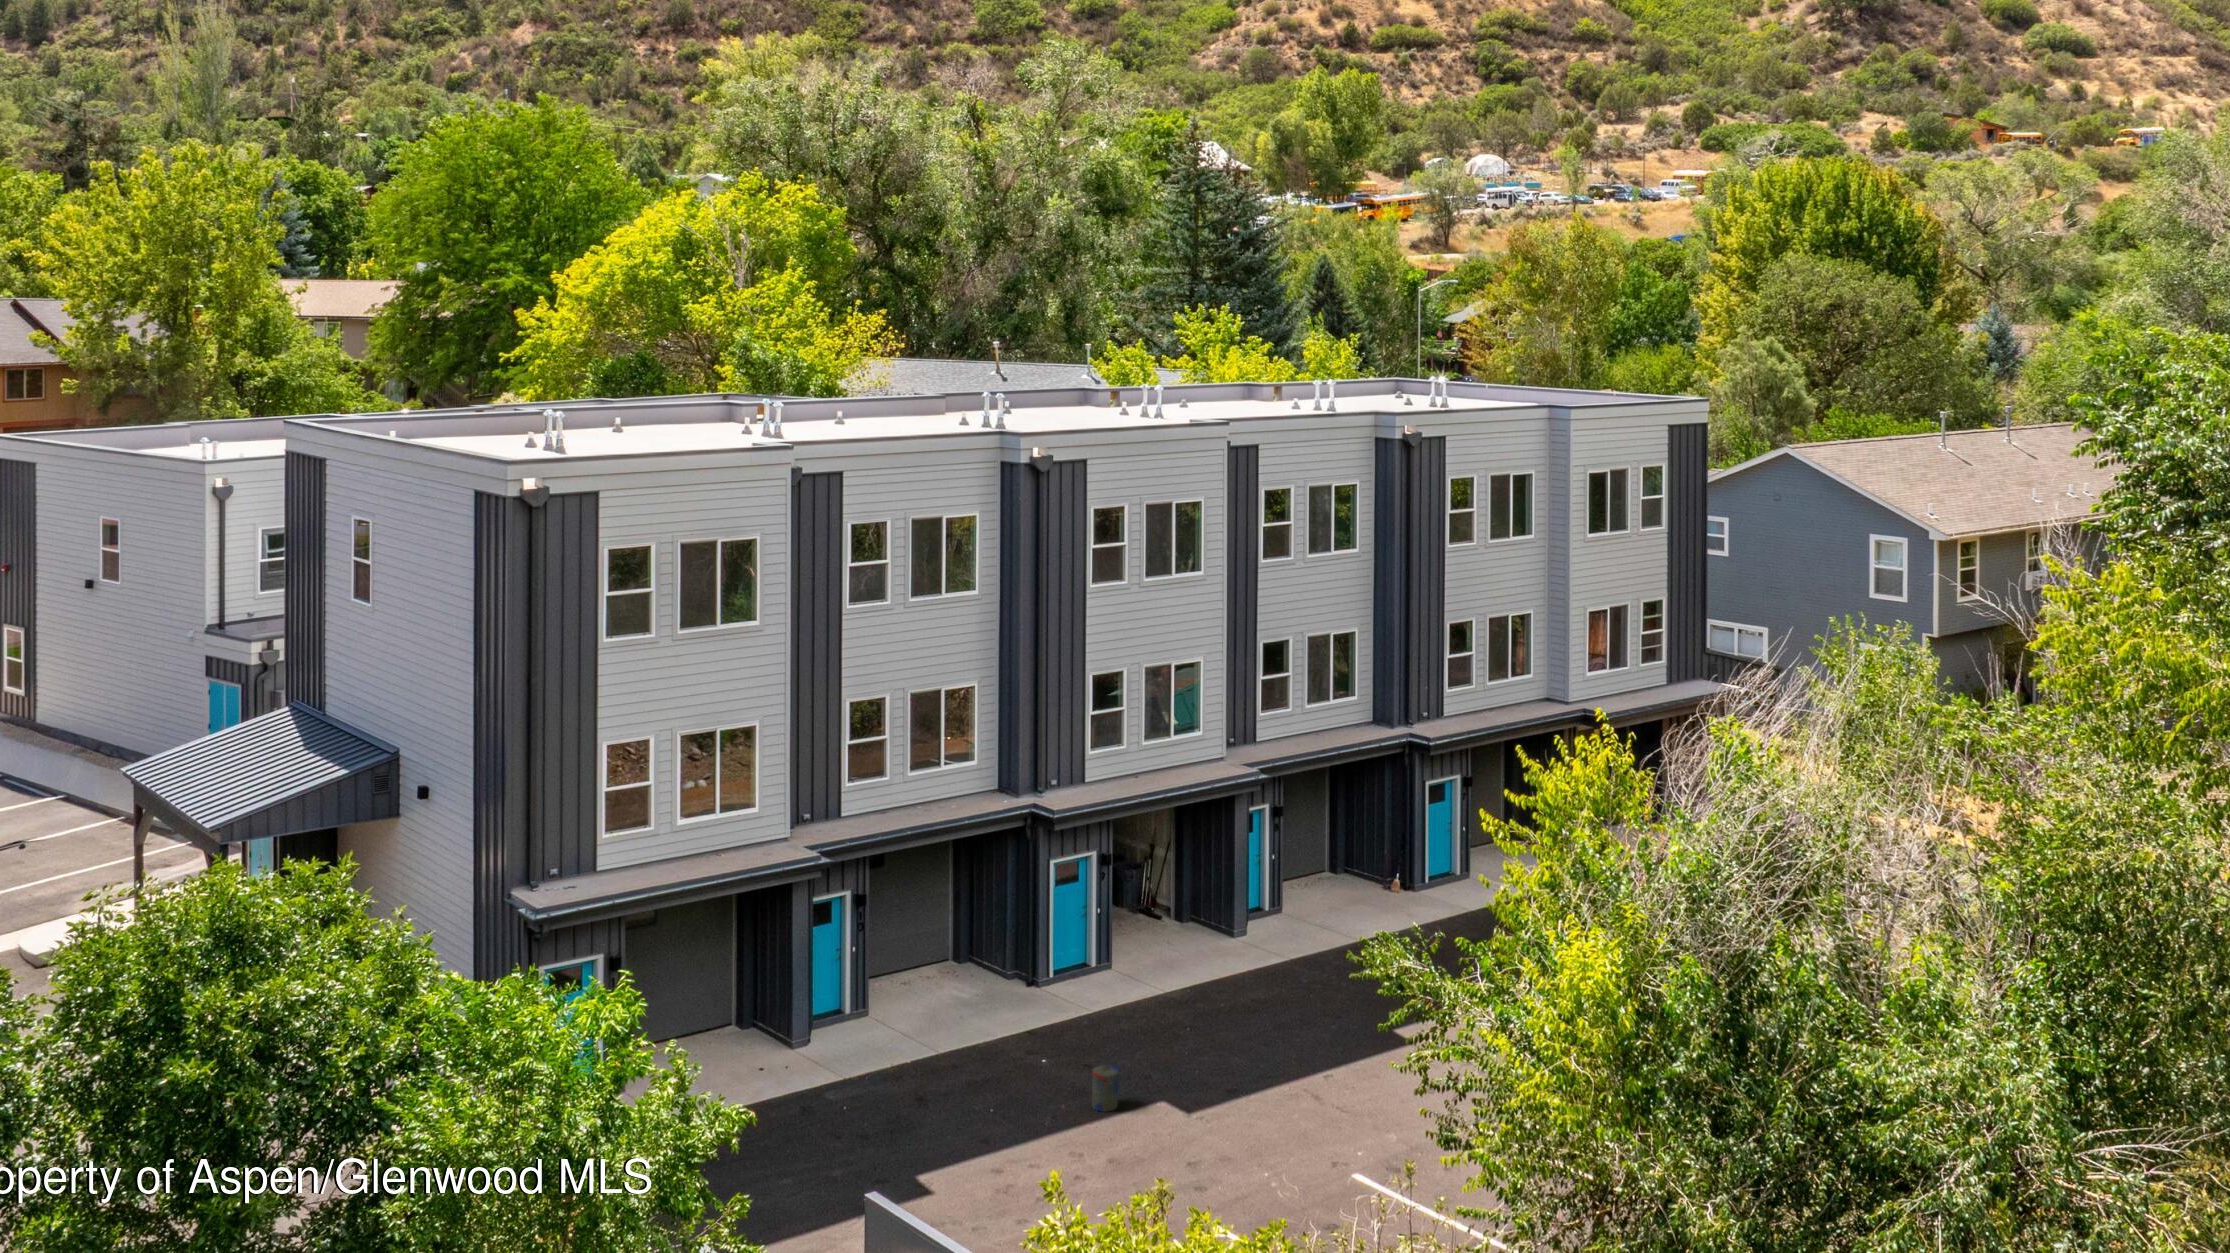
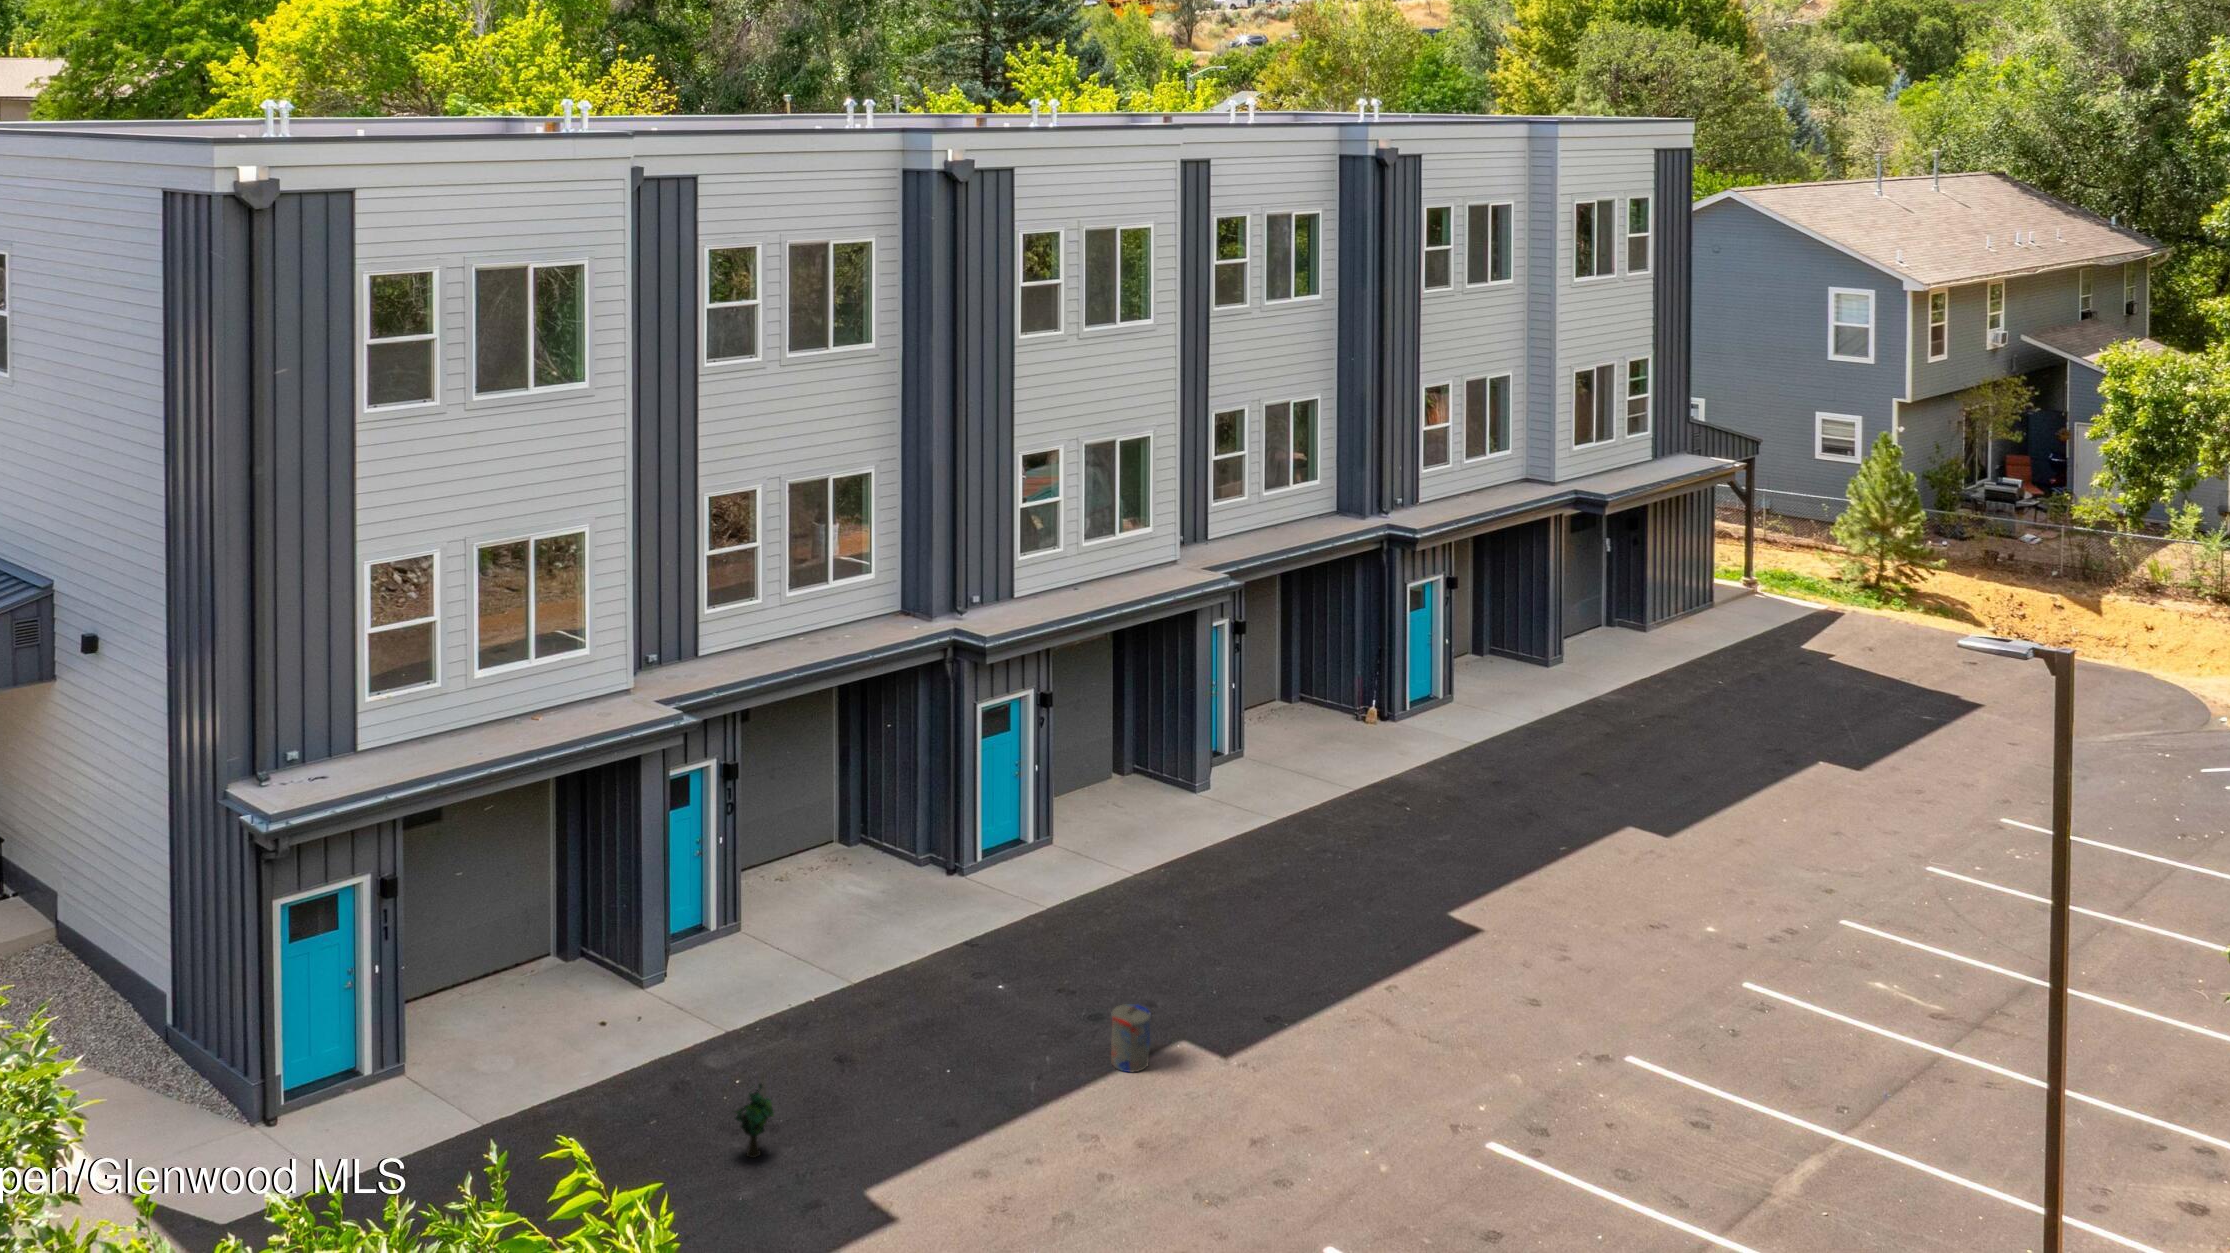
decorative plant: none [819,1097,848,1148] -> present [734,1083,774,1158]

